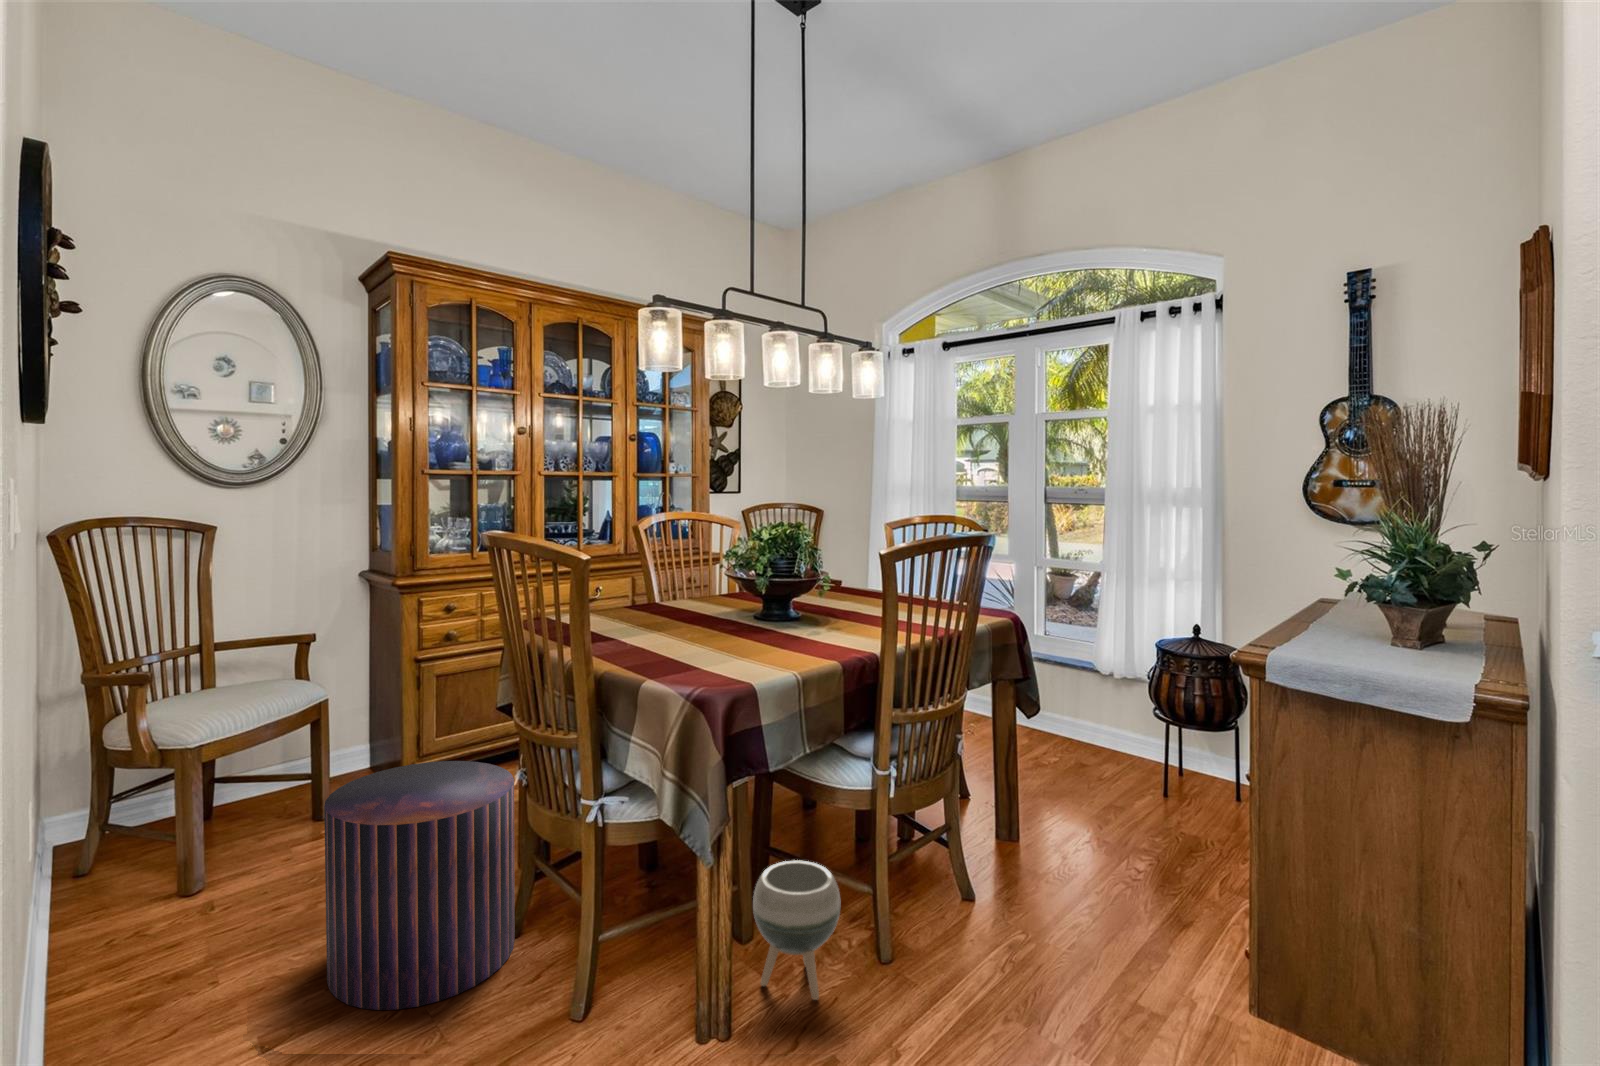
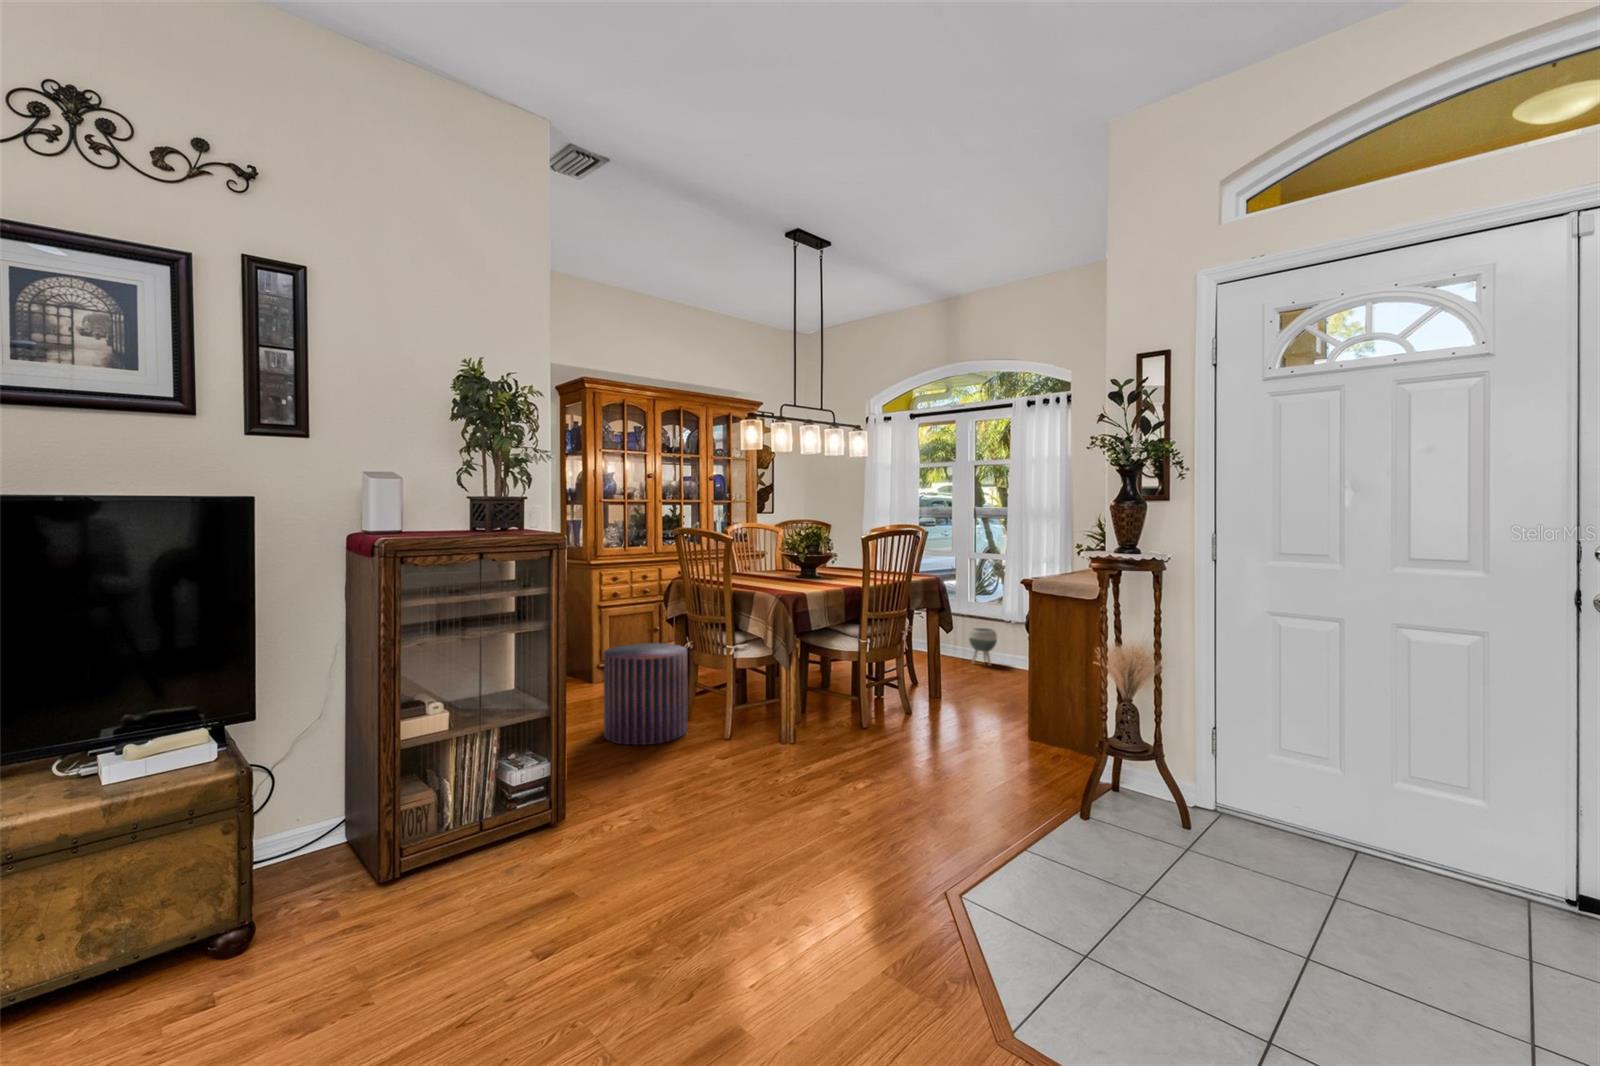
planter: present [753,860,841,1000] -> present [969,628,997,665]

